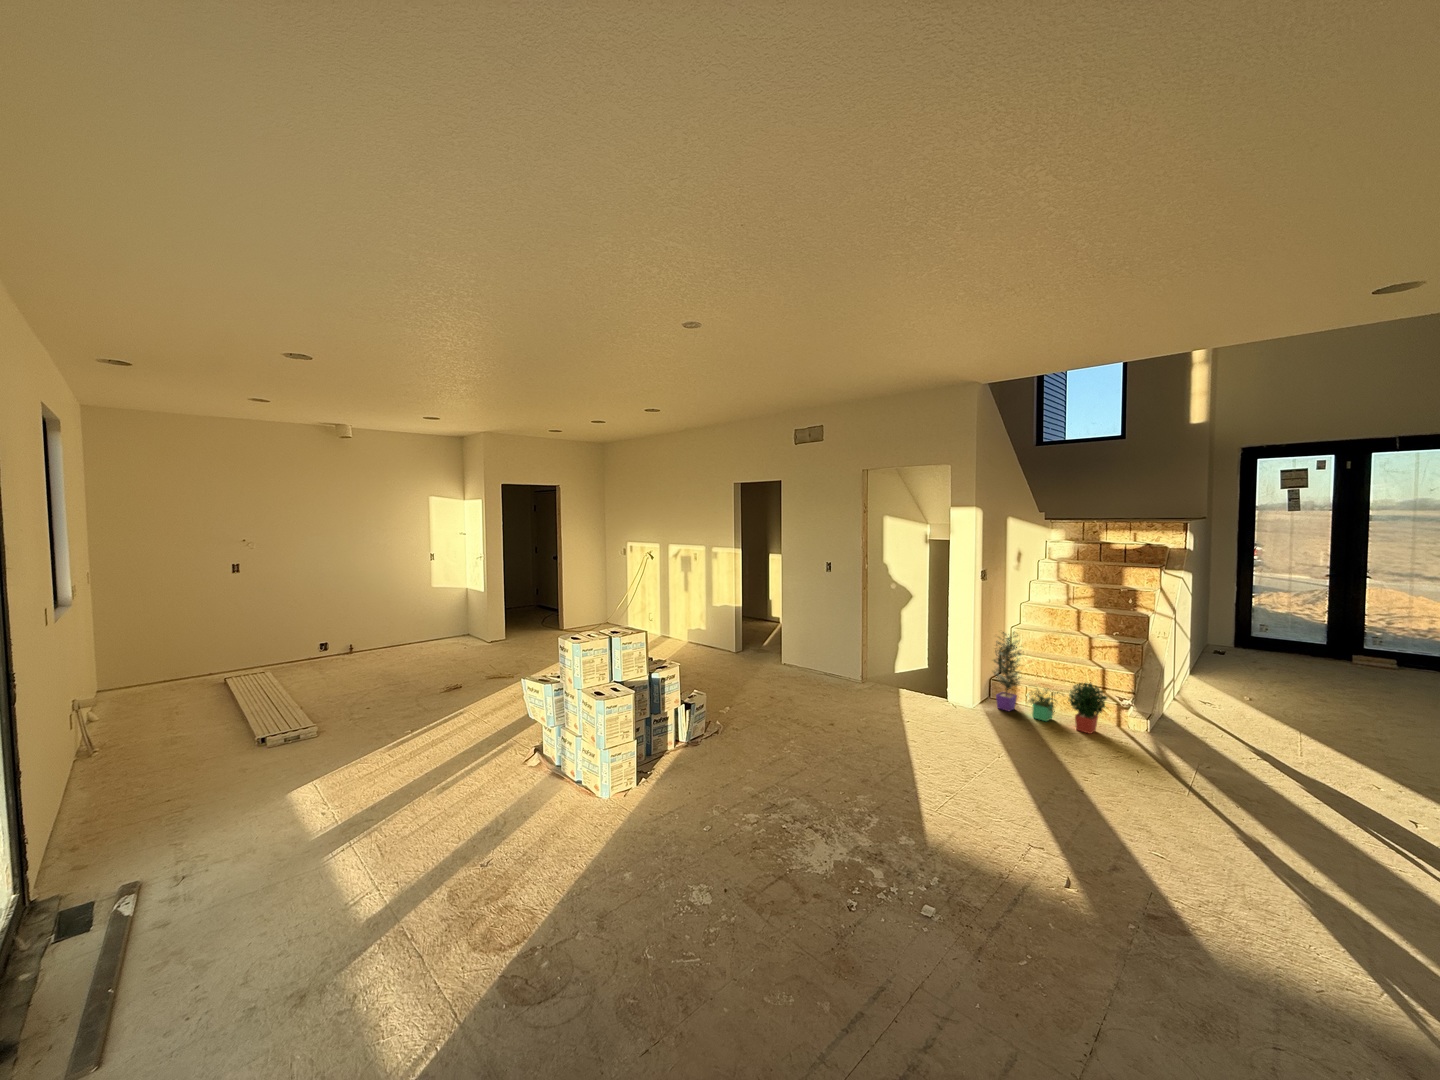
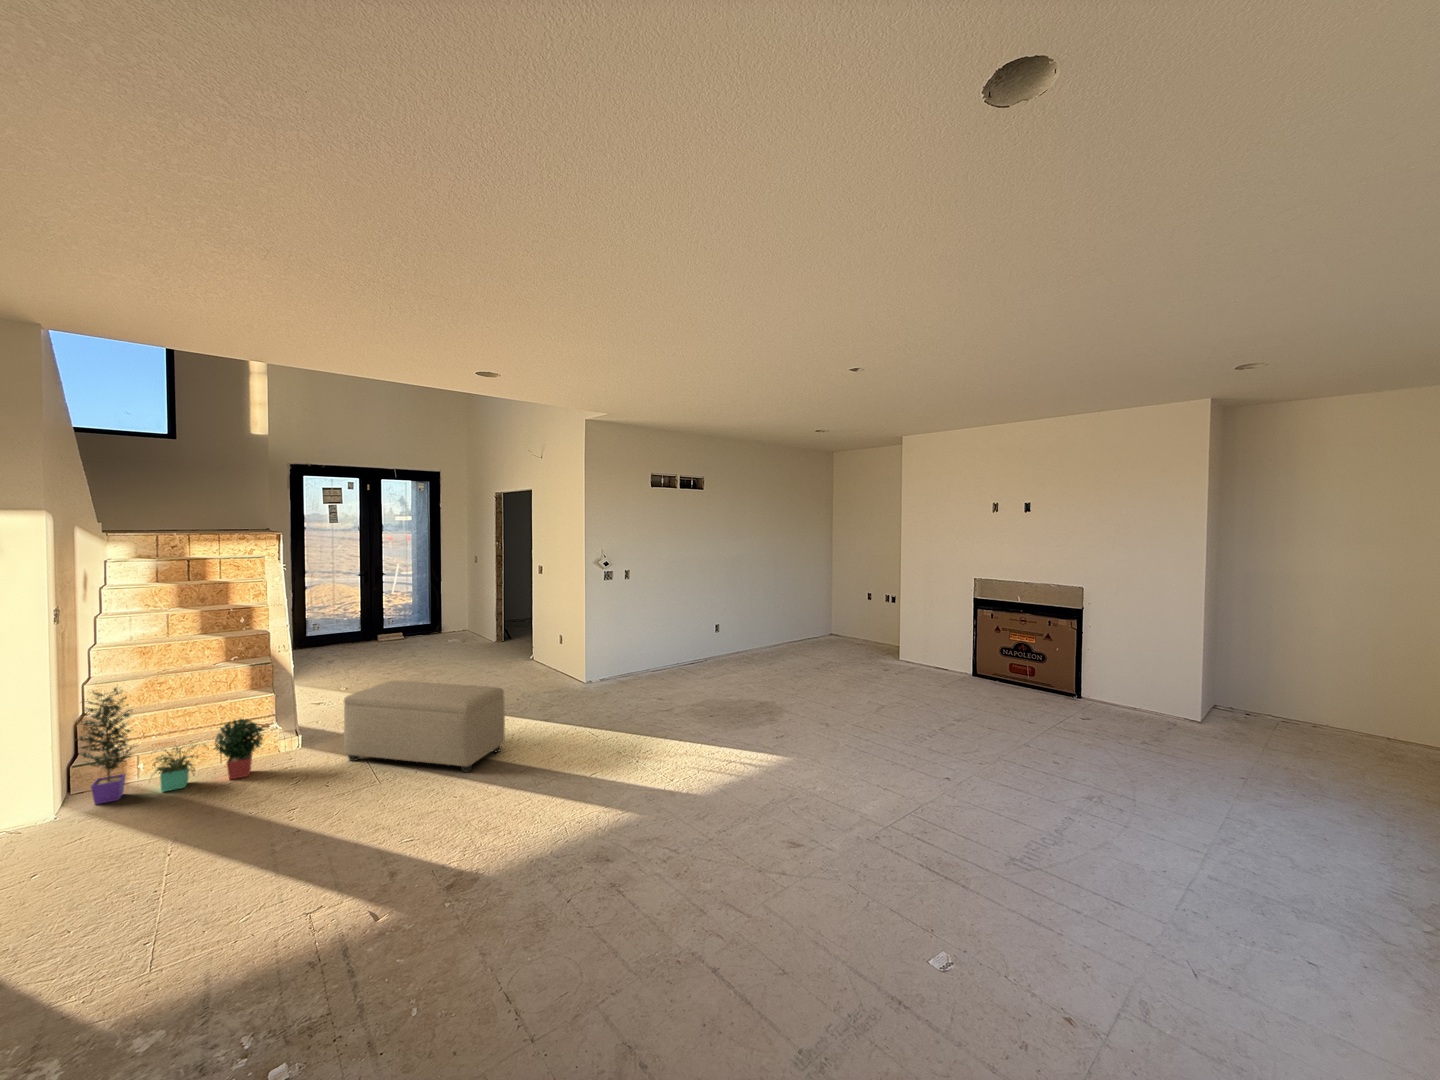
ottoman: none [1175,695,1396,846] -> present [344,680,505,773]

